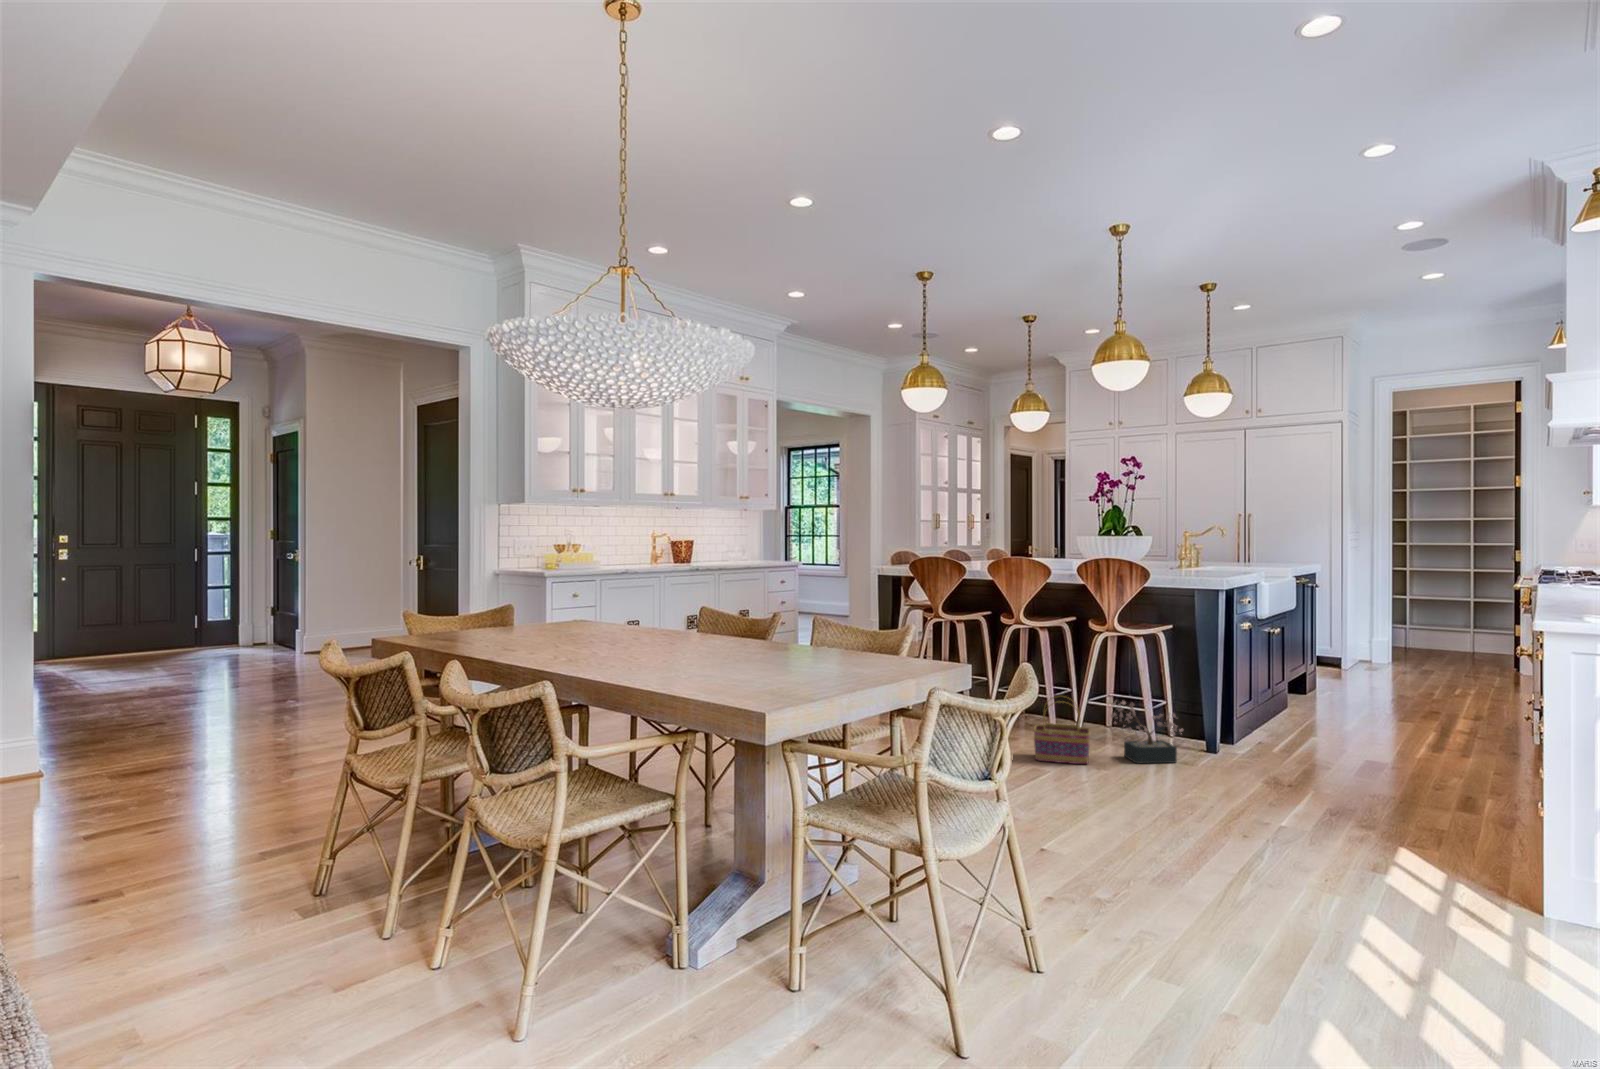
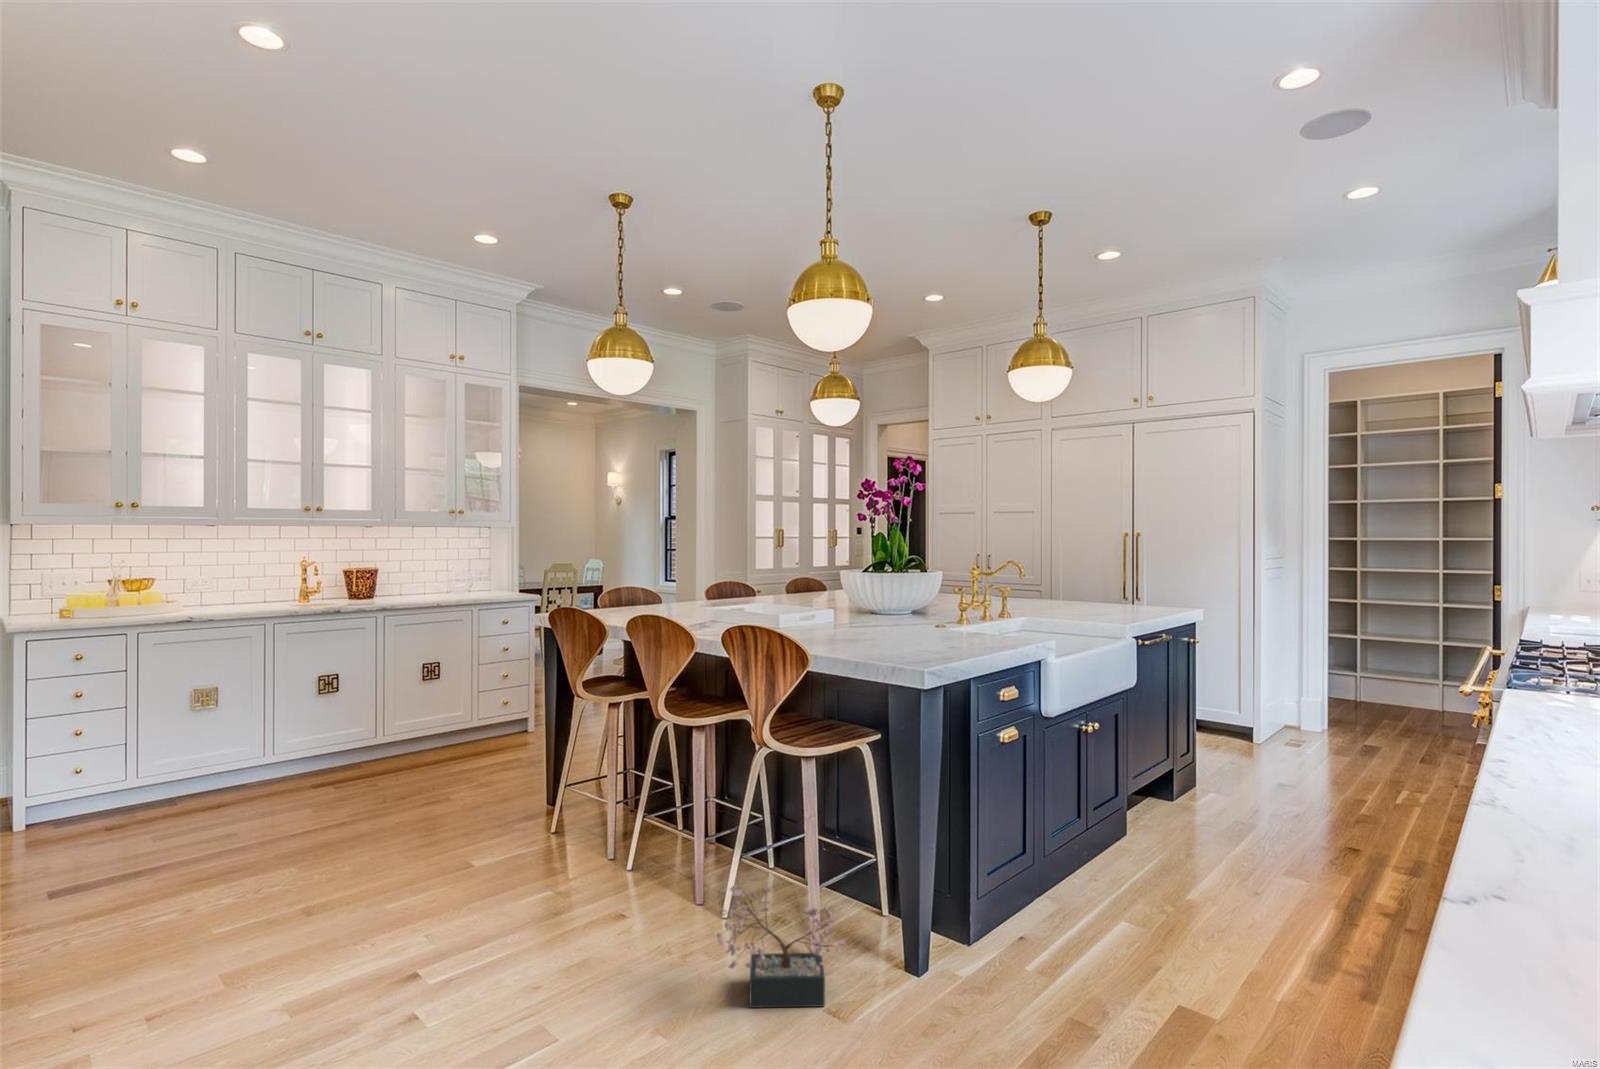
basket: present [1034,708,1090,764] -> none [580,871,683,1009]

